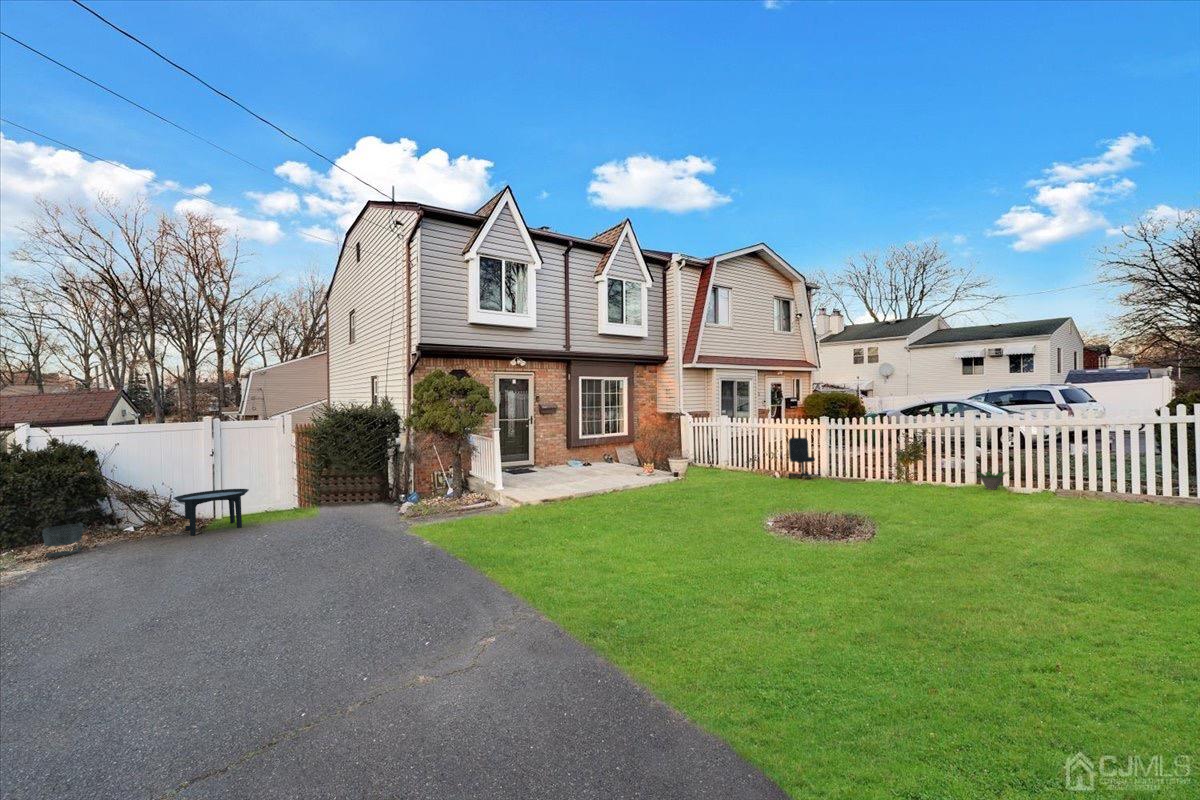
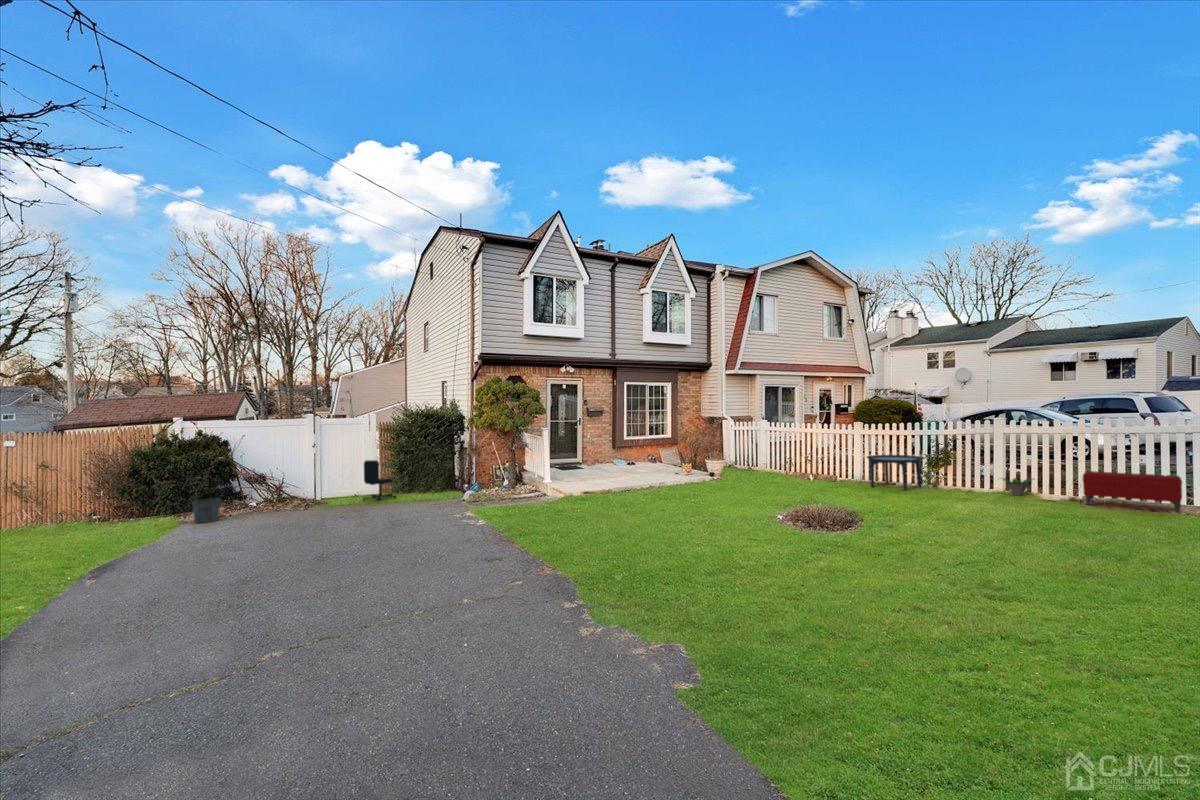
chair: present [789,438,821,479] -> present [363,460,396,501]
bench: none [1061,463,1159,504] -> present [1083,471,1182,513]
round table: present [174,489,249,536] -> present [867,455,924,491]

